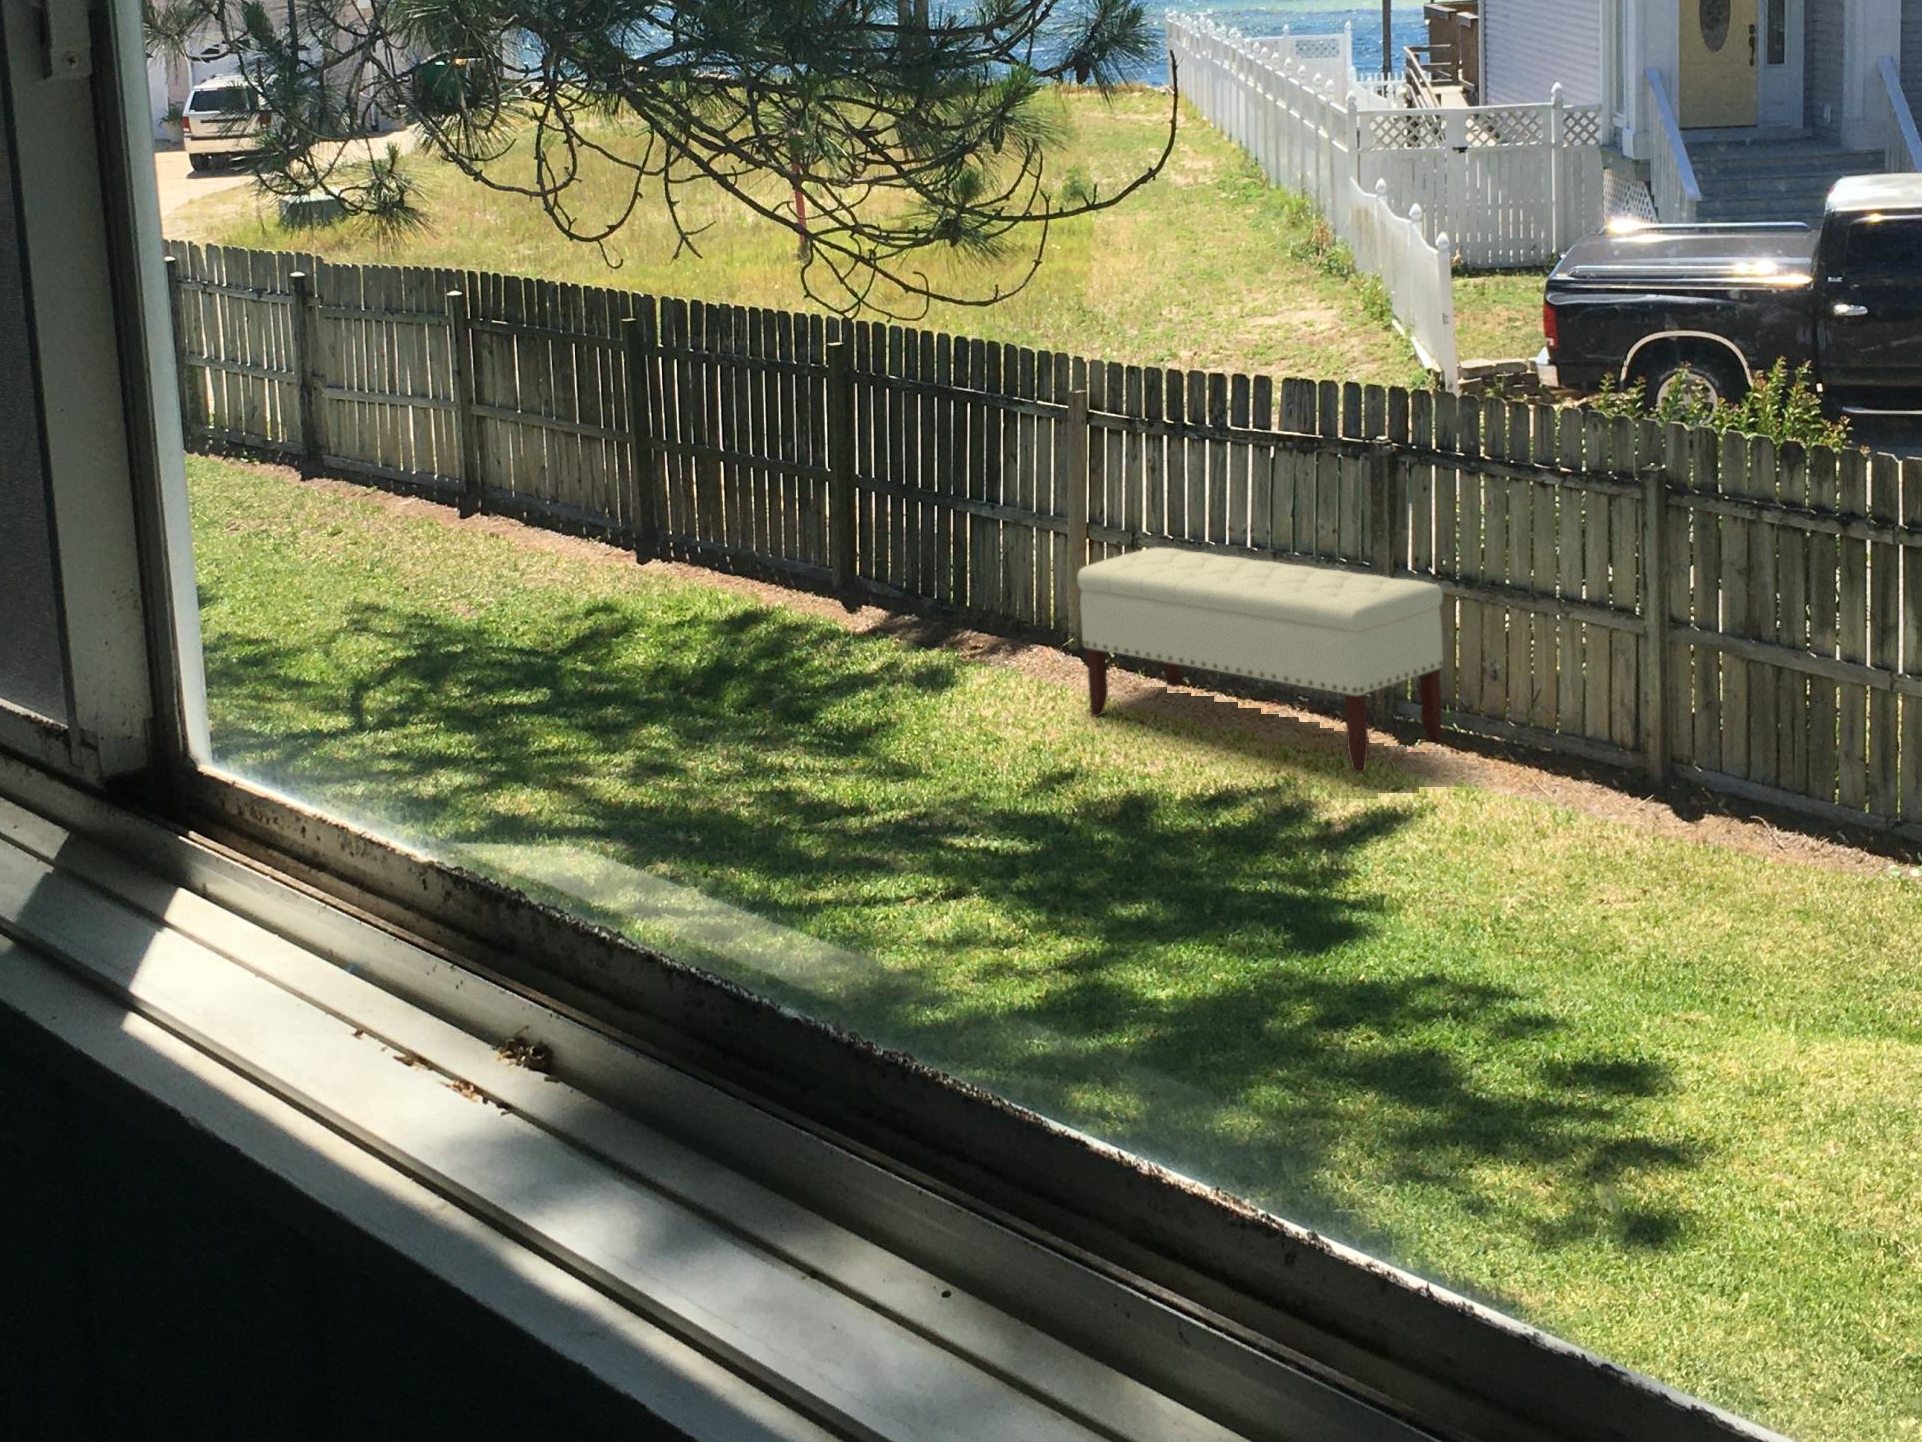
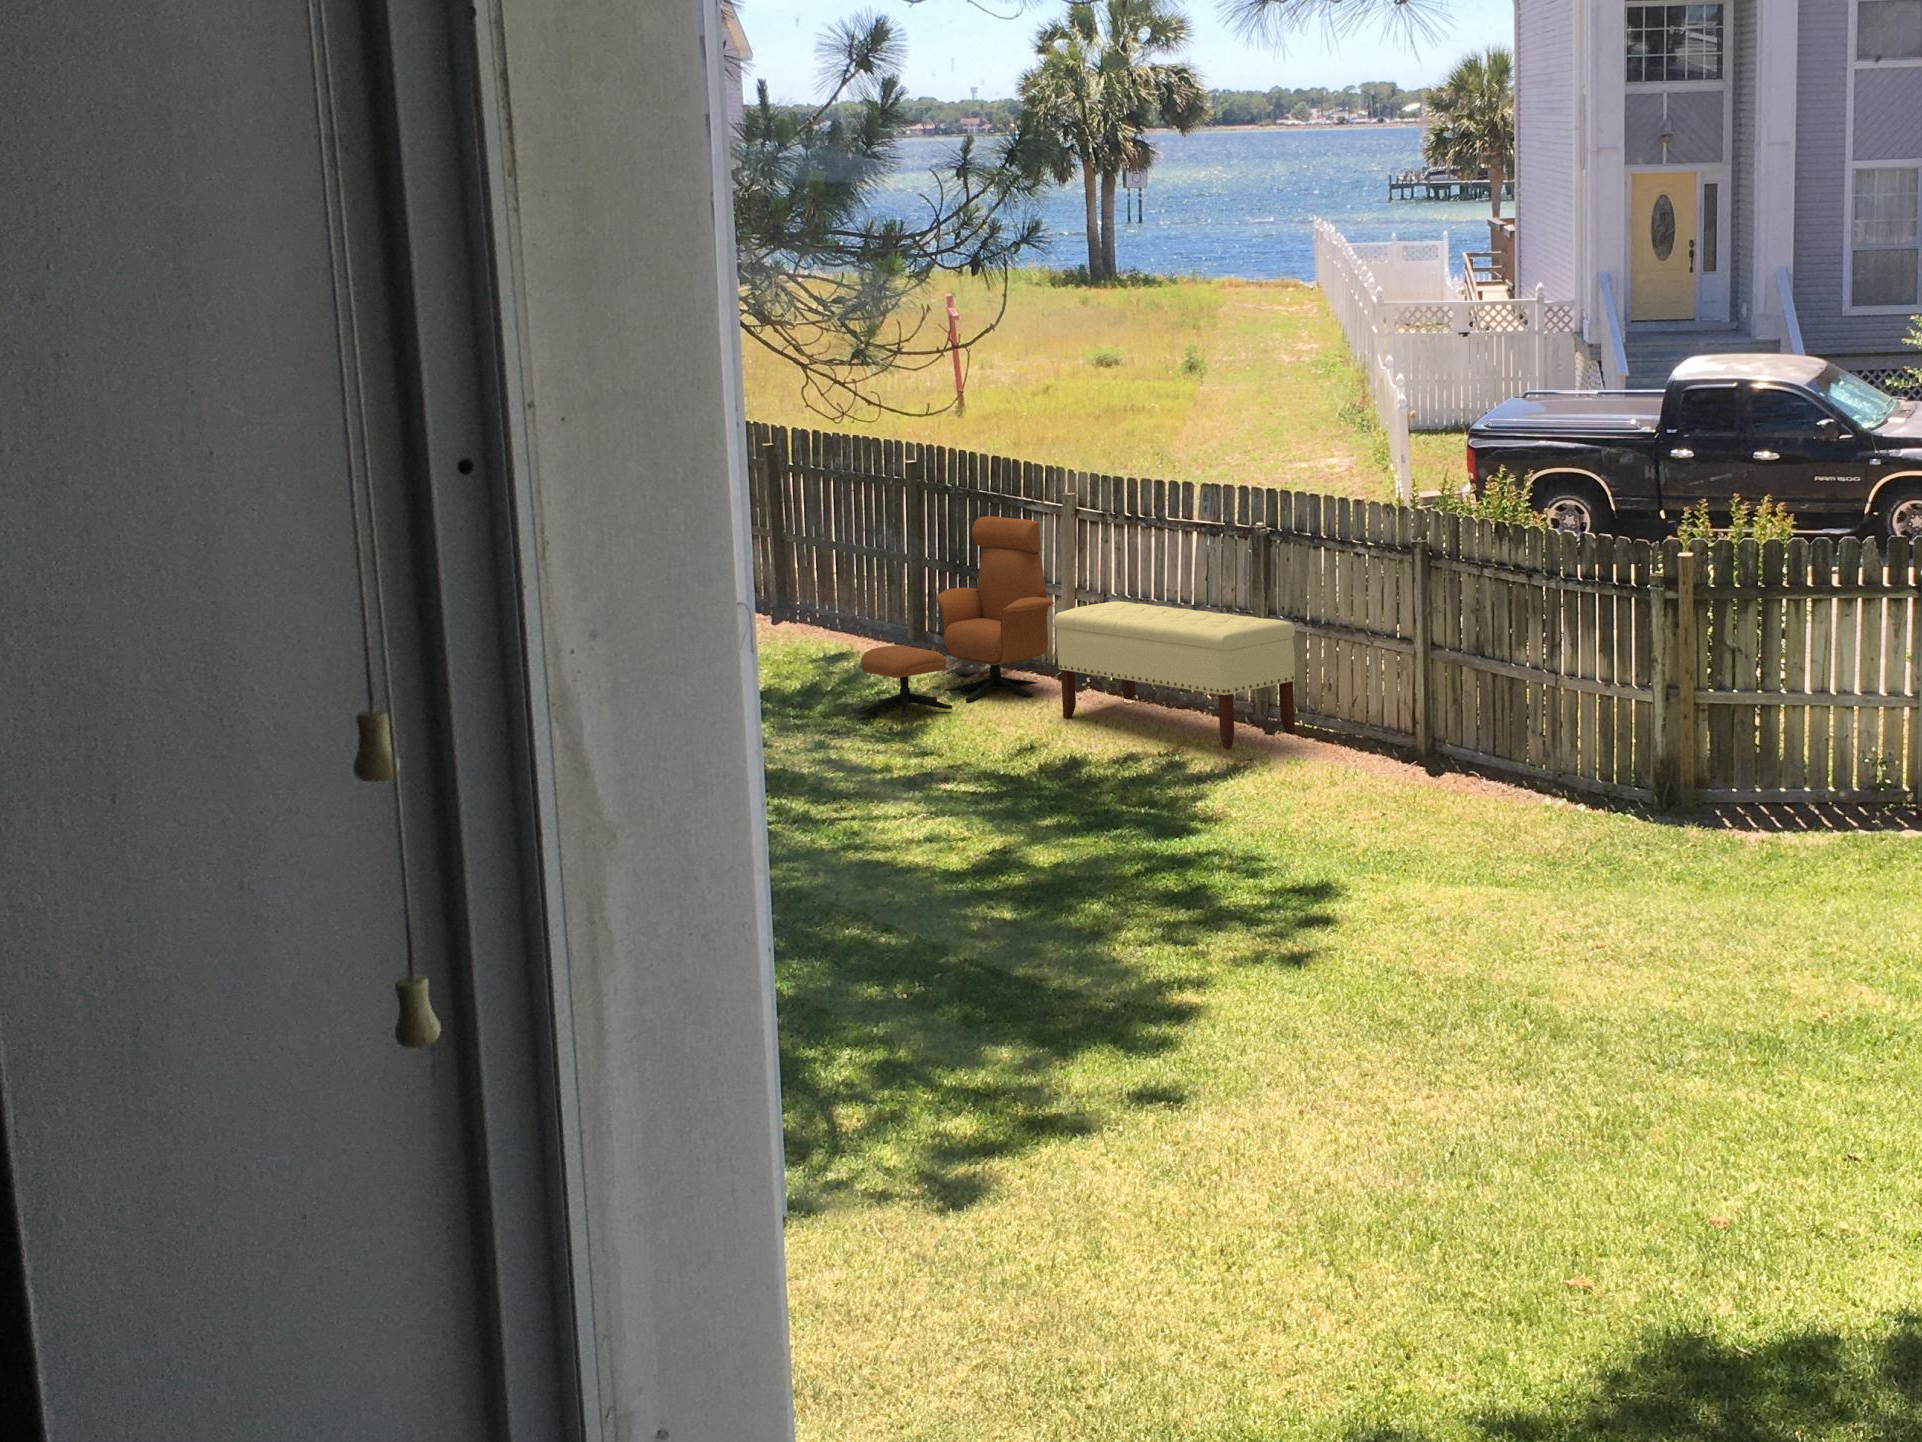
lounge chair: none [798,427,1062,719] -> present [858,516,1054,718]

